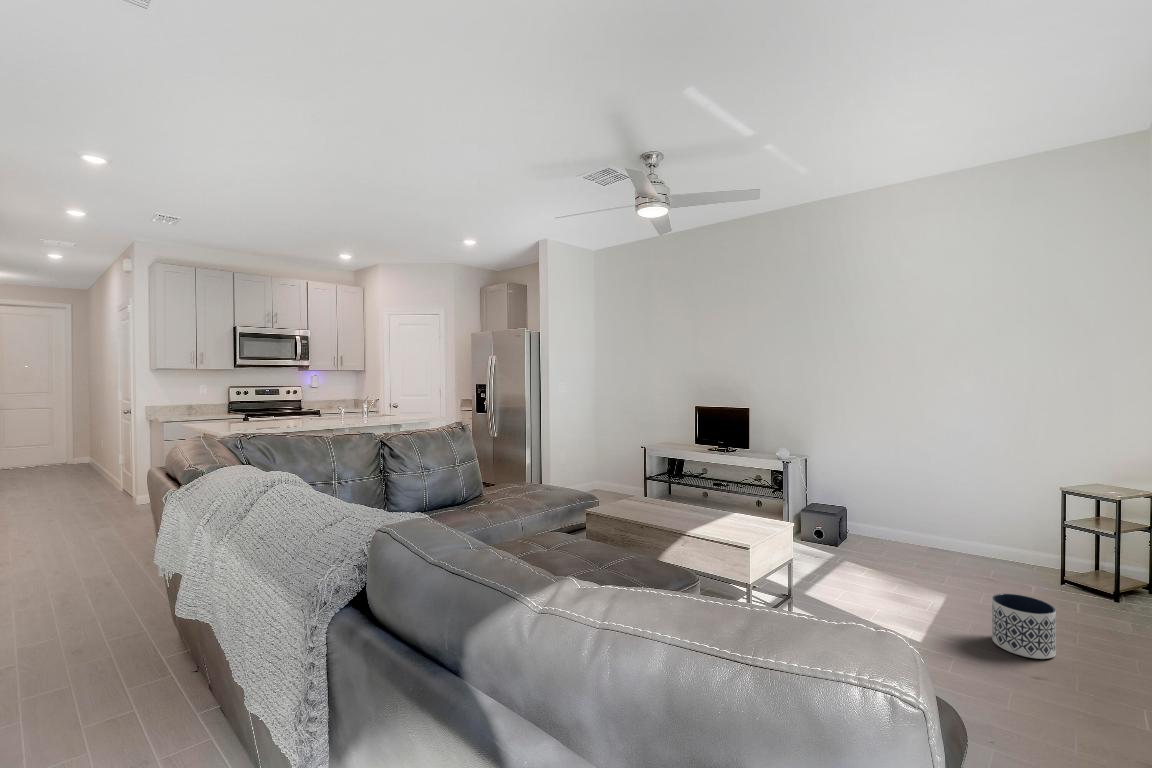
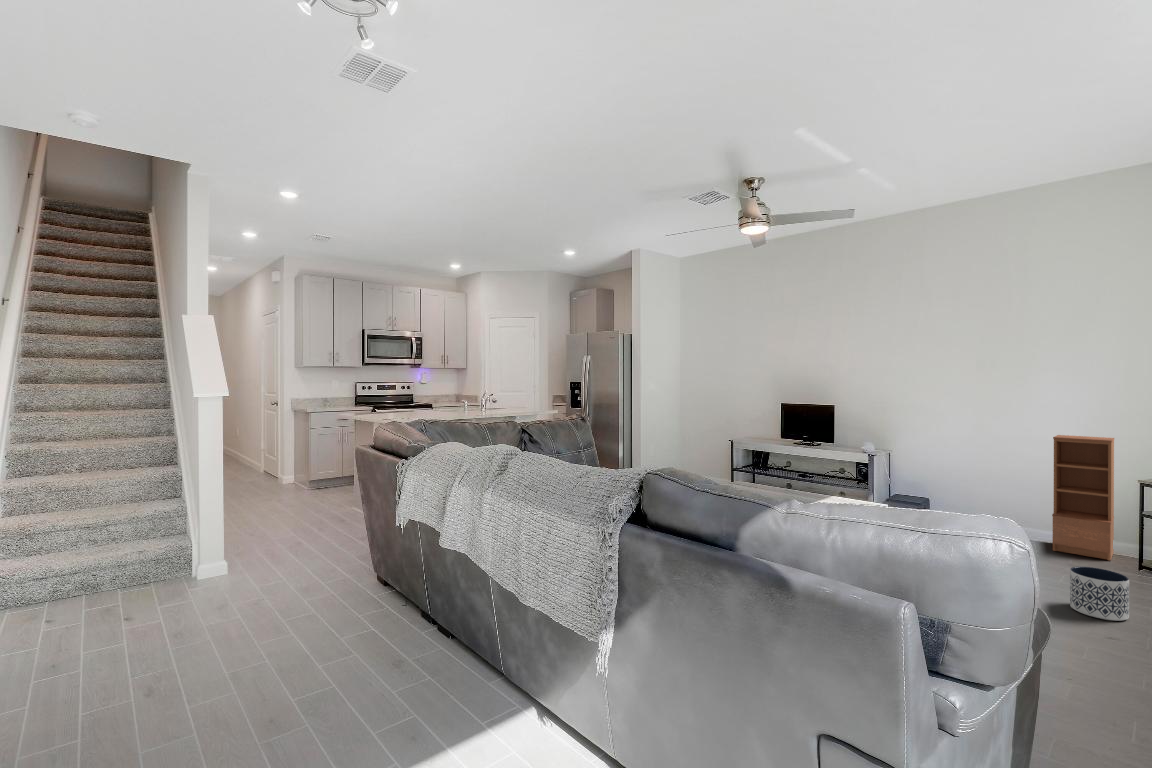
bookcase: none [970,439,1032,575] -> present [1052,435,1114,560]

